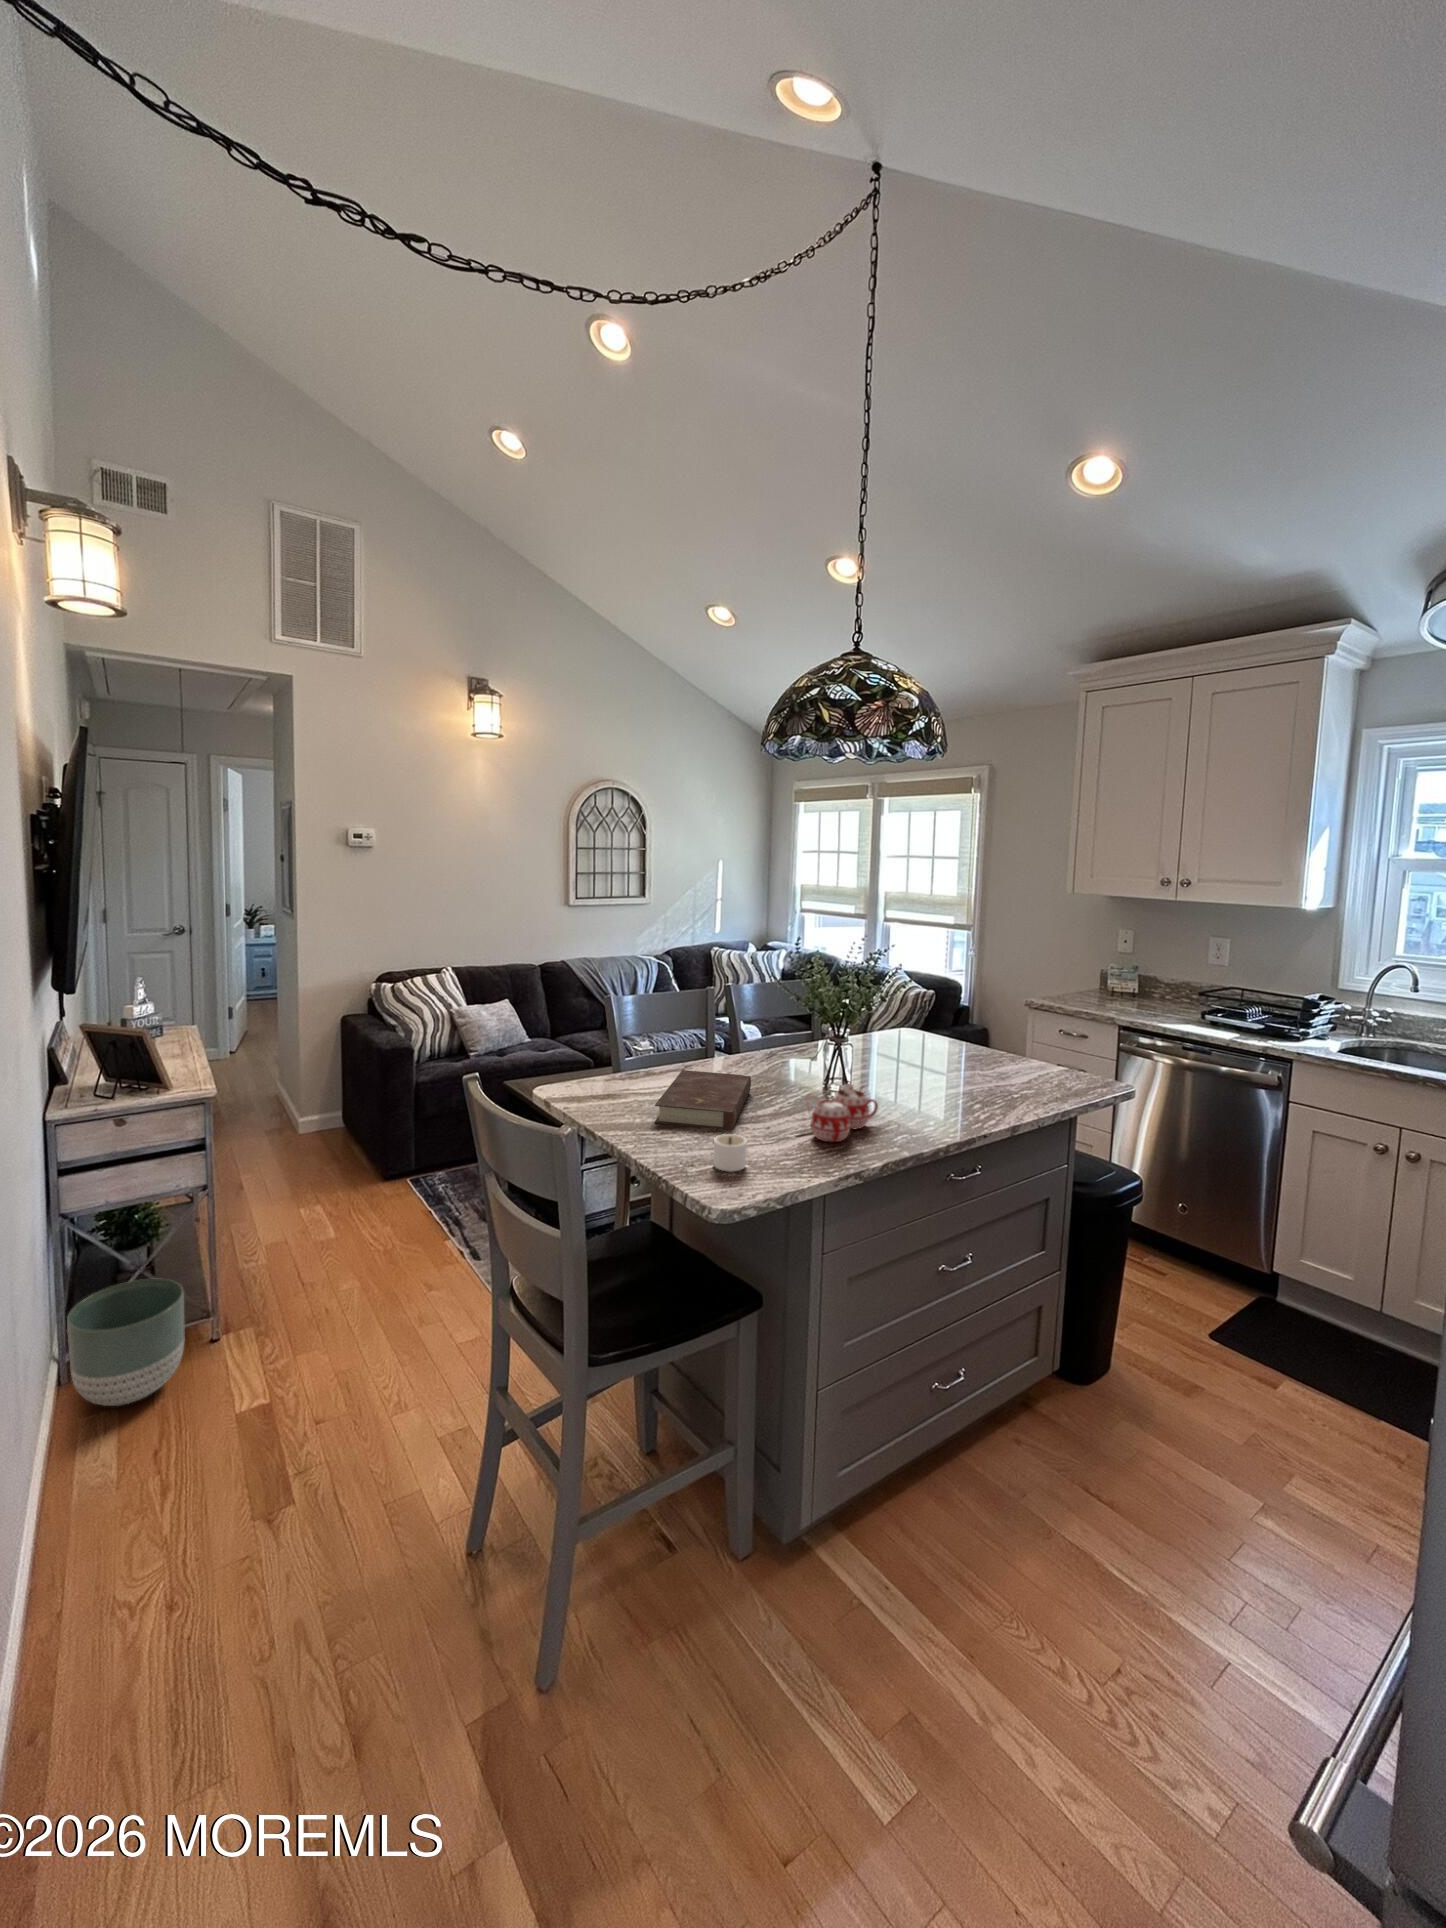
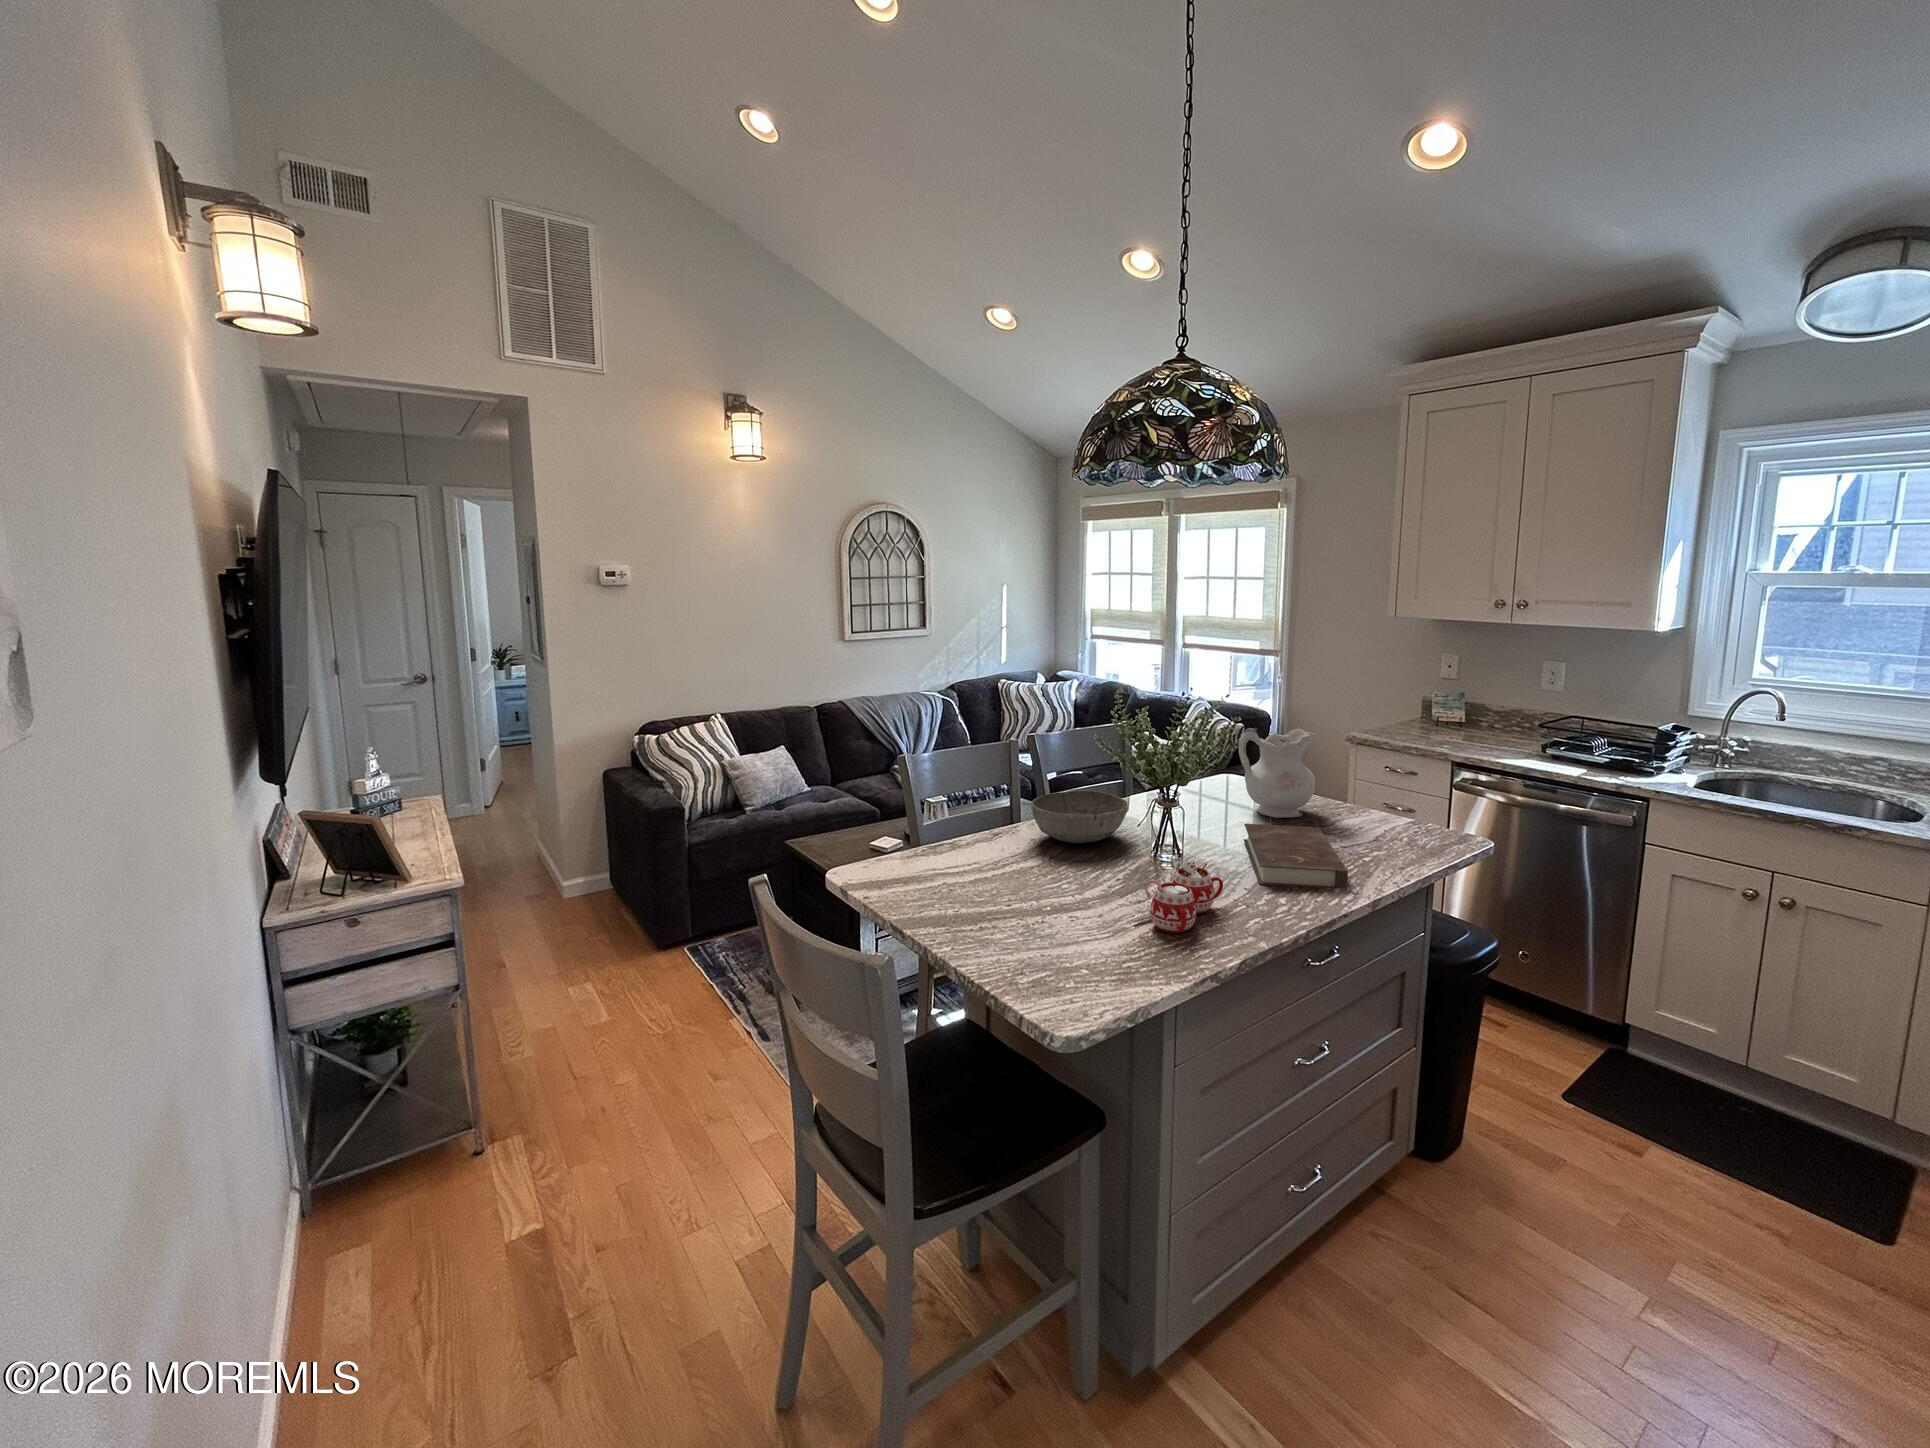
ceramic pitcher: none [909,980,978,1062] -> present [1239,728,1316,818]
bowl: none [719,1030,805,1074] -> present [1032,790,1128,843]
book: present [655,1070,751,1129] -> present [1244,824,1348,889]
candle: present [713,1134,747,1172] -> none [1046,934,1100,980]
planter: present [67,1279,184,1406] -> none [303,1093,441,1242]

